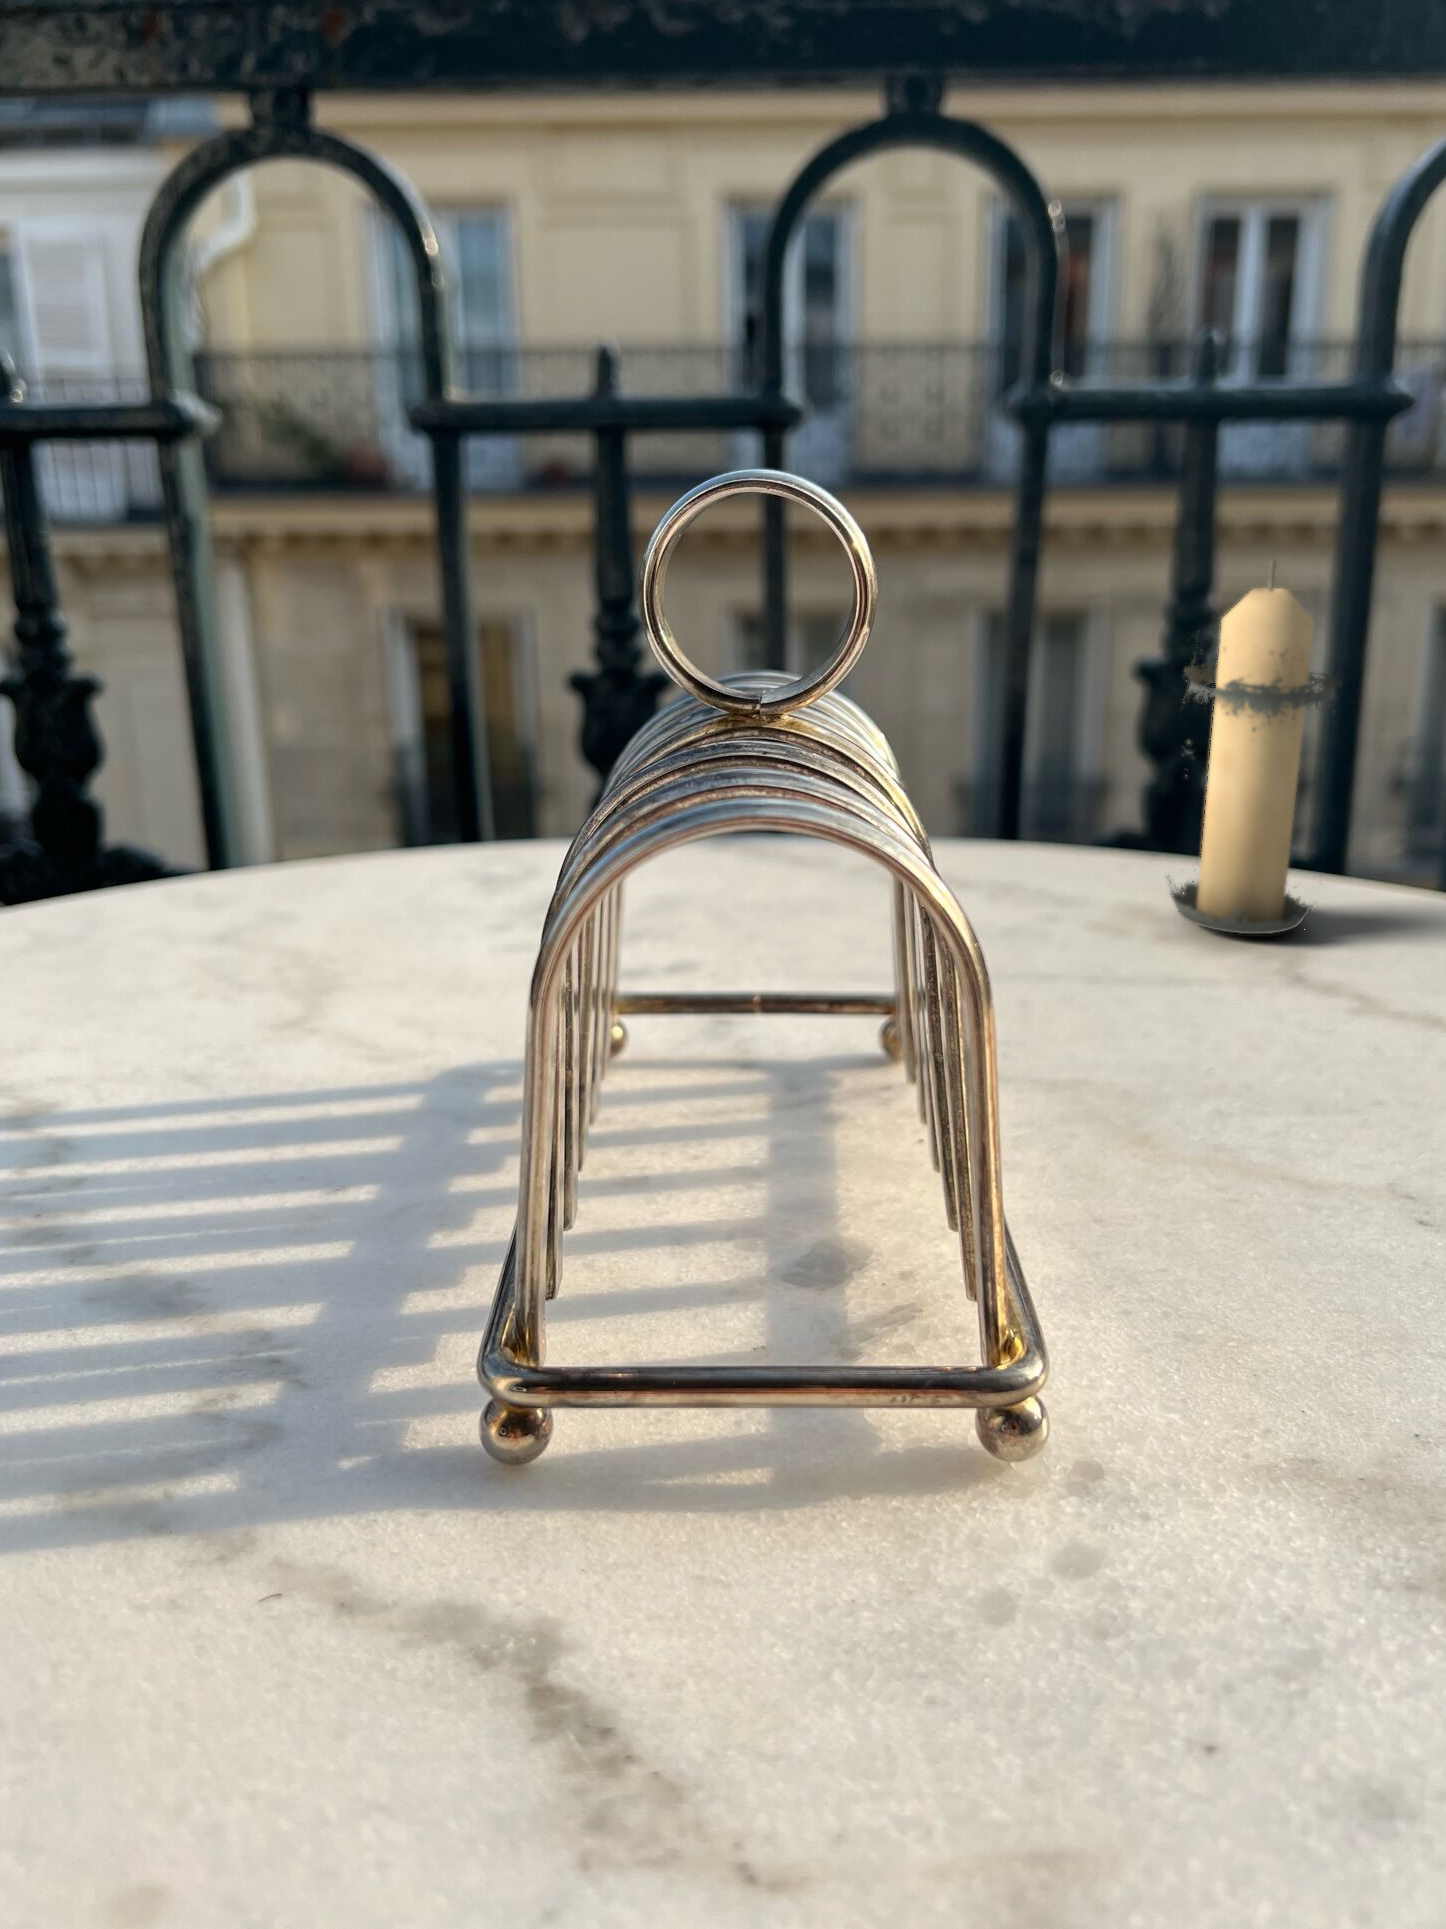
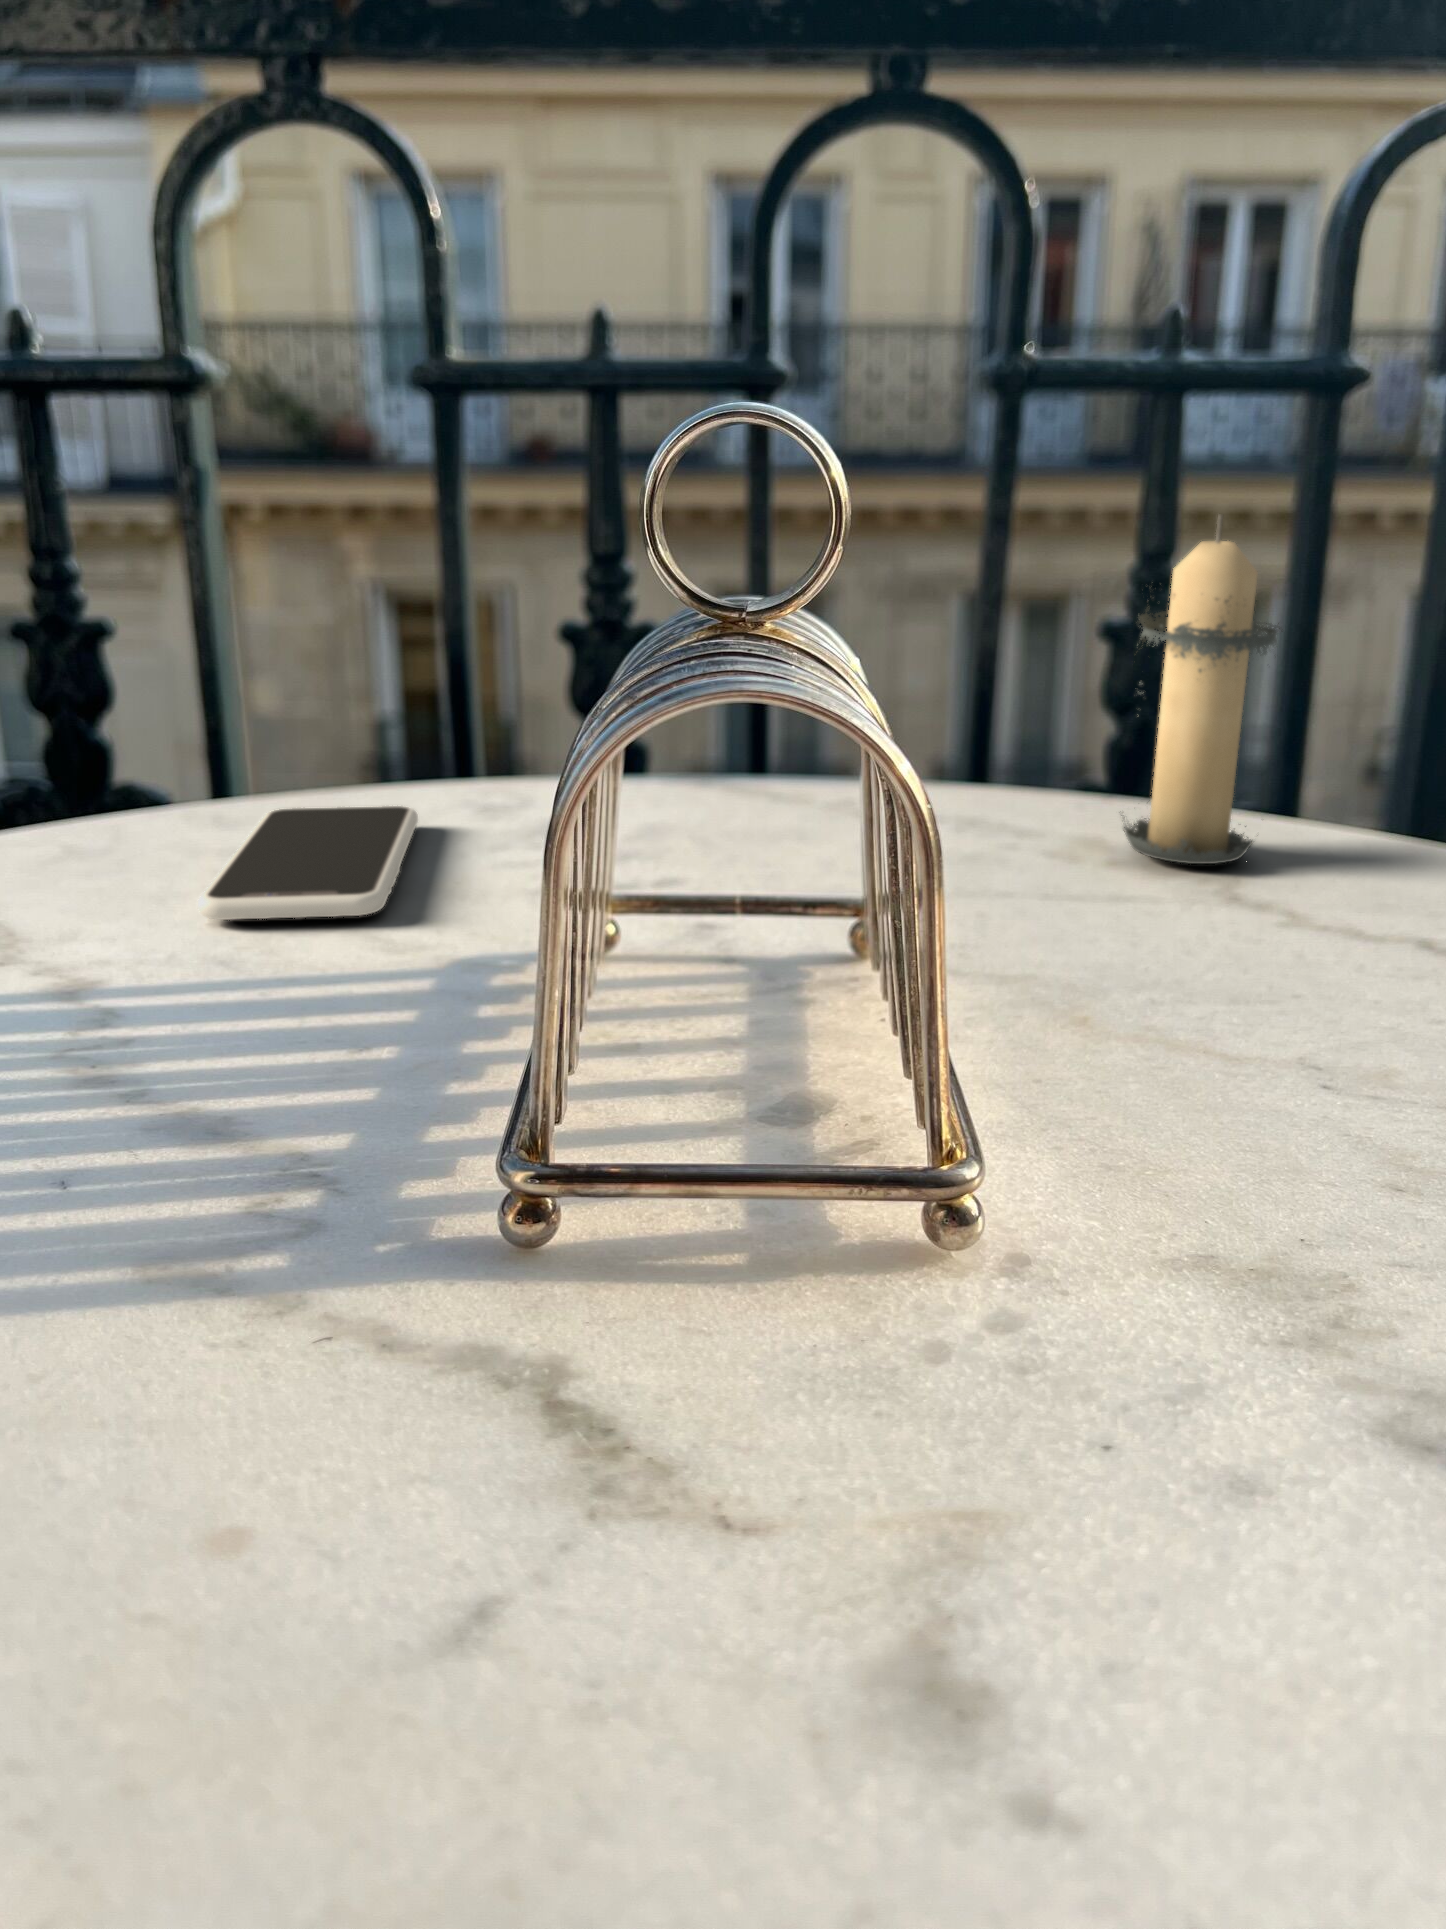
smartphone: none [177,878,420,1020] -> present [198,806,418,920]

